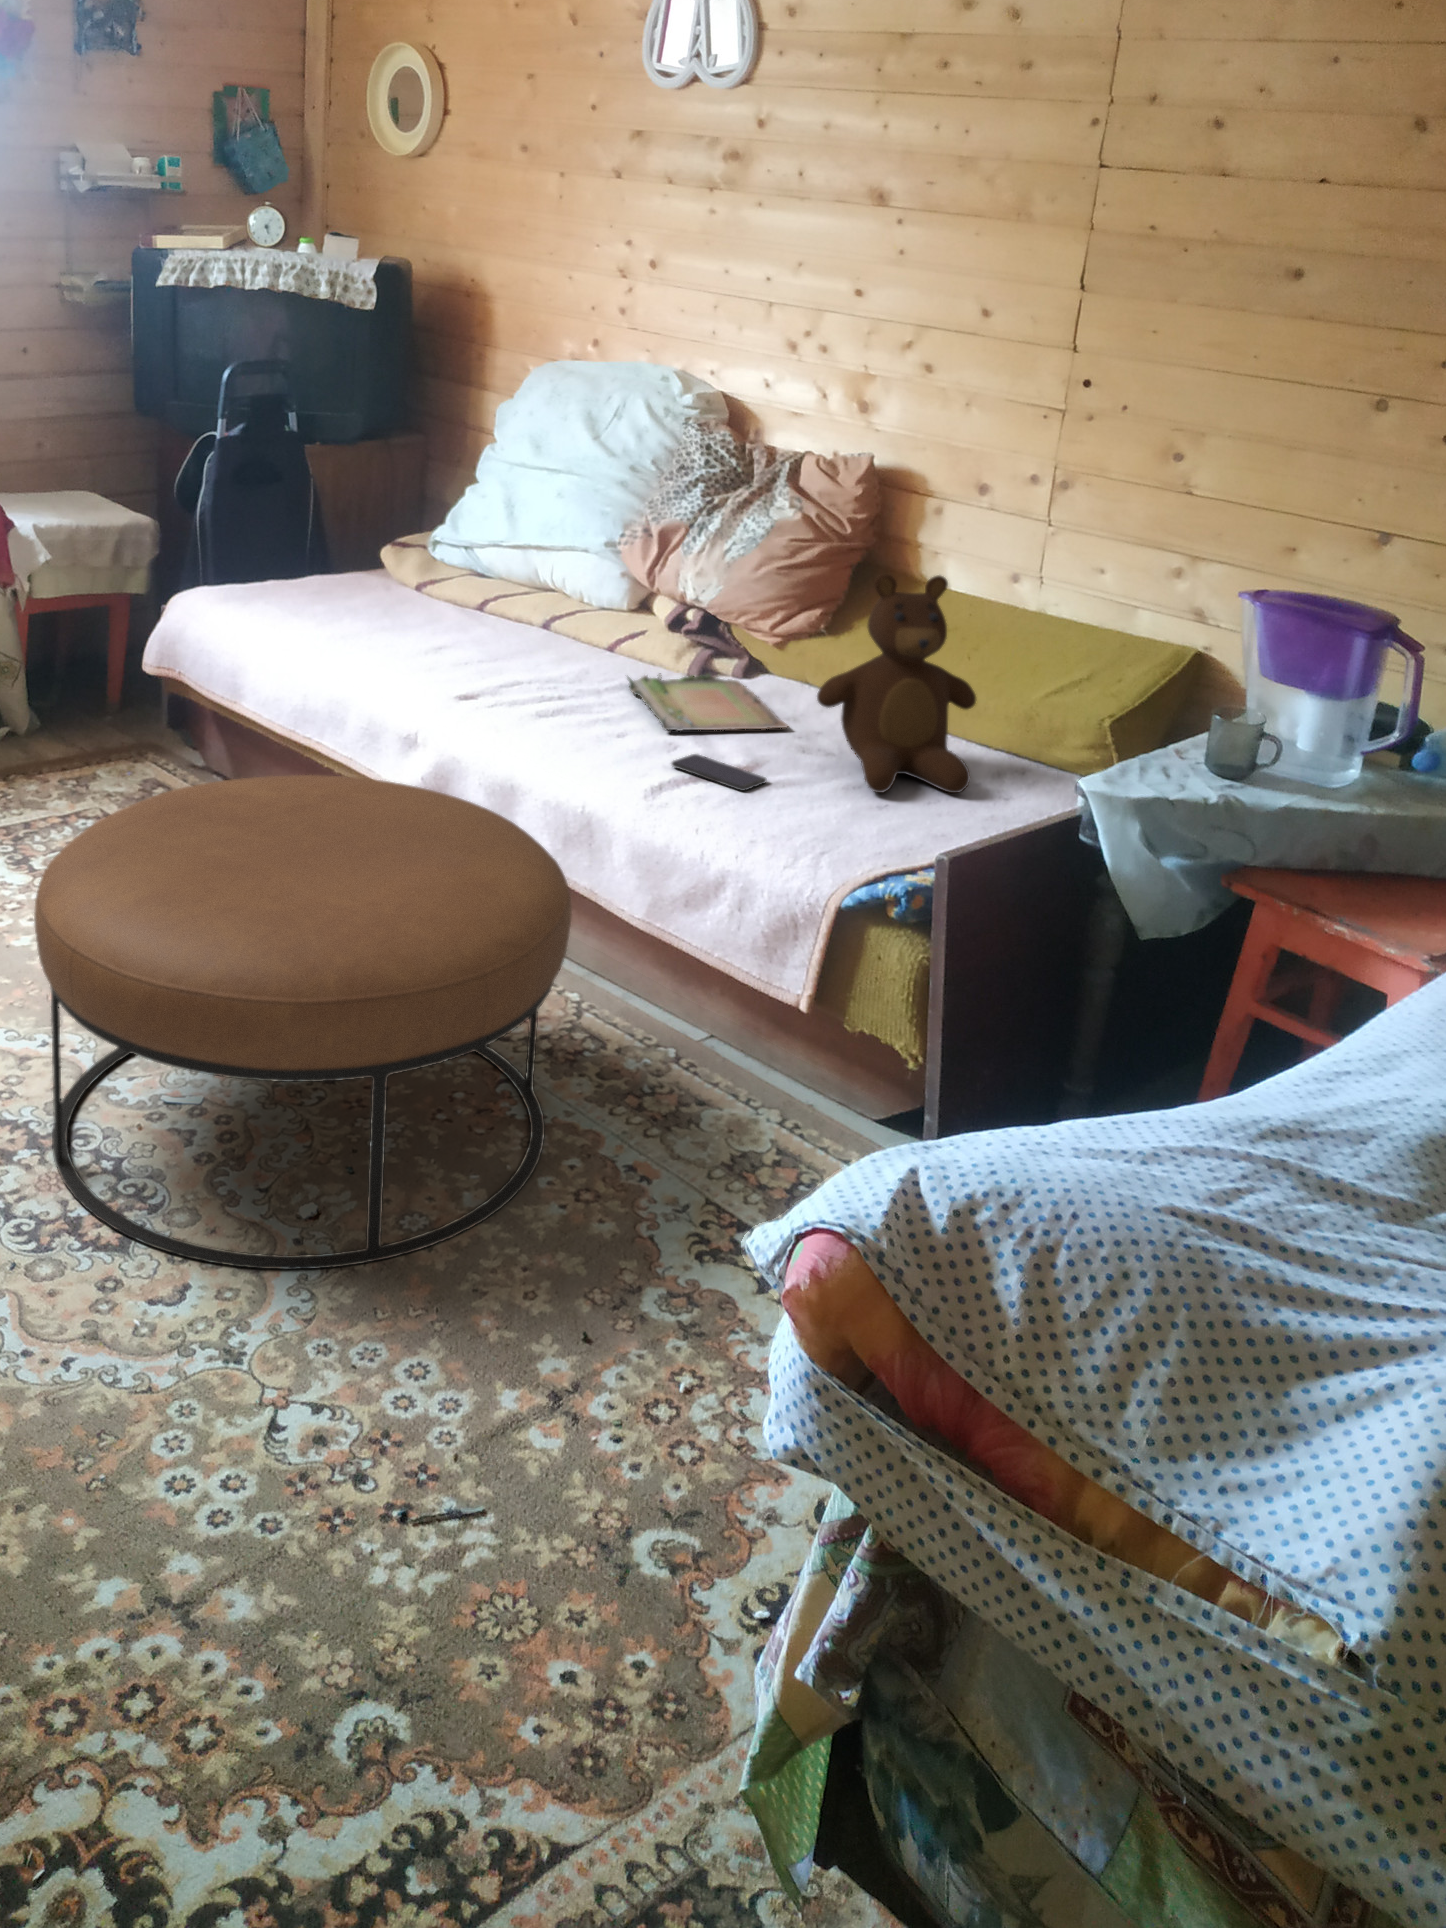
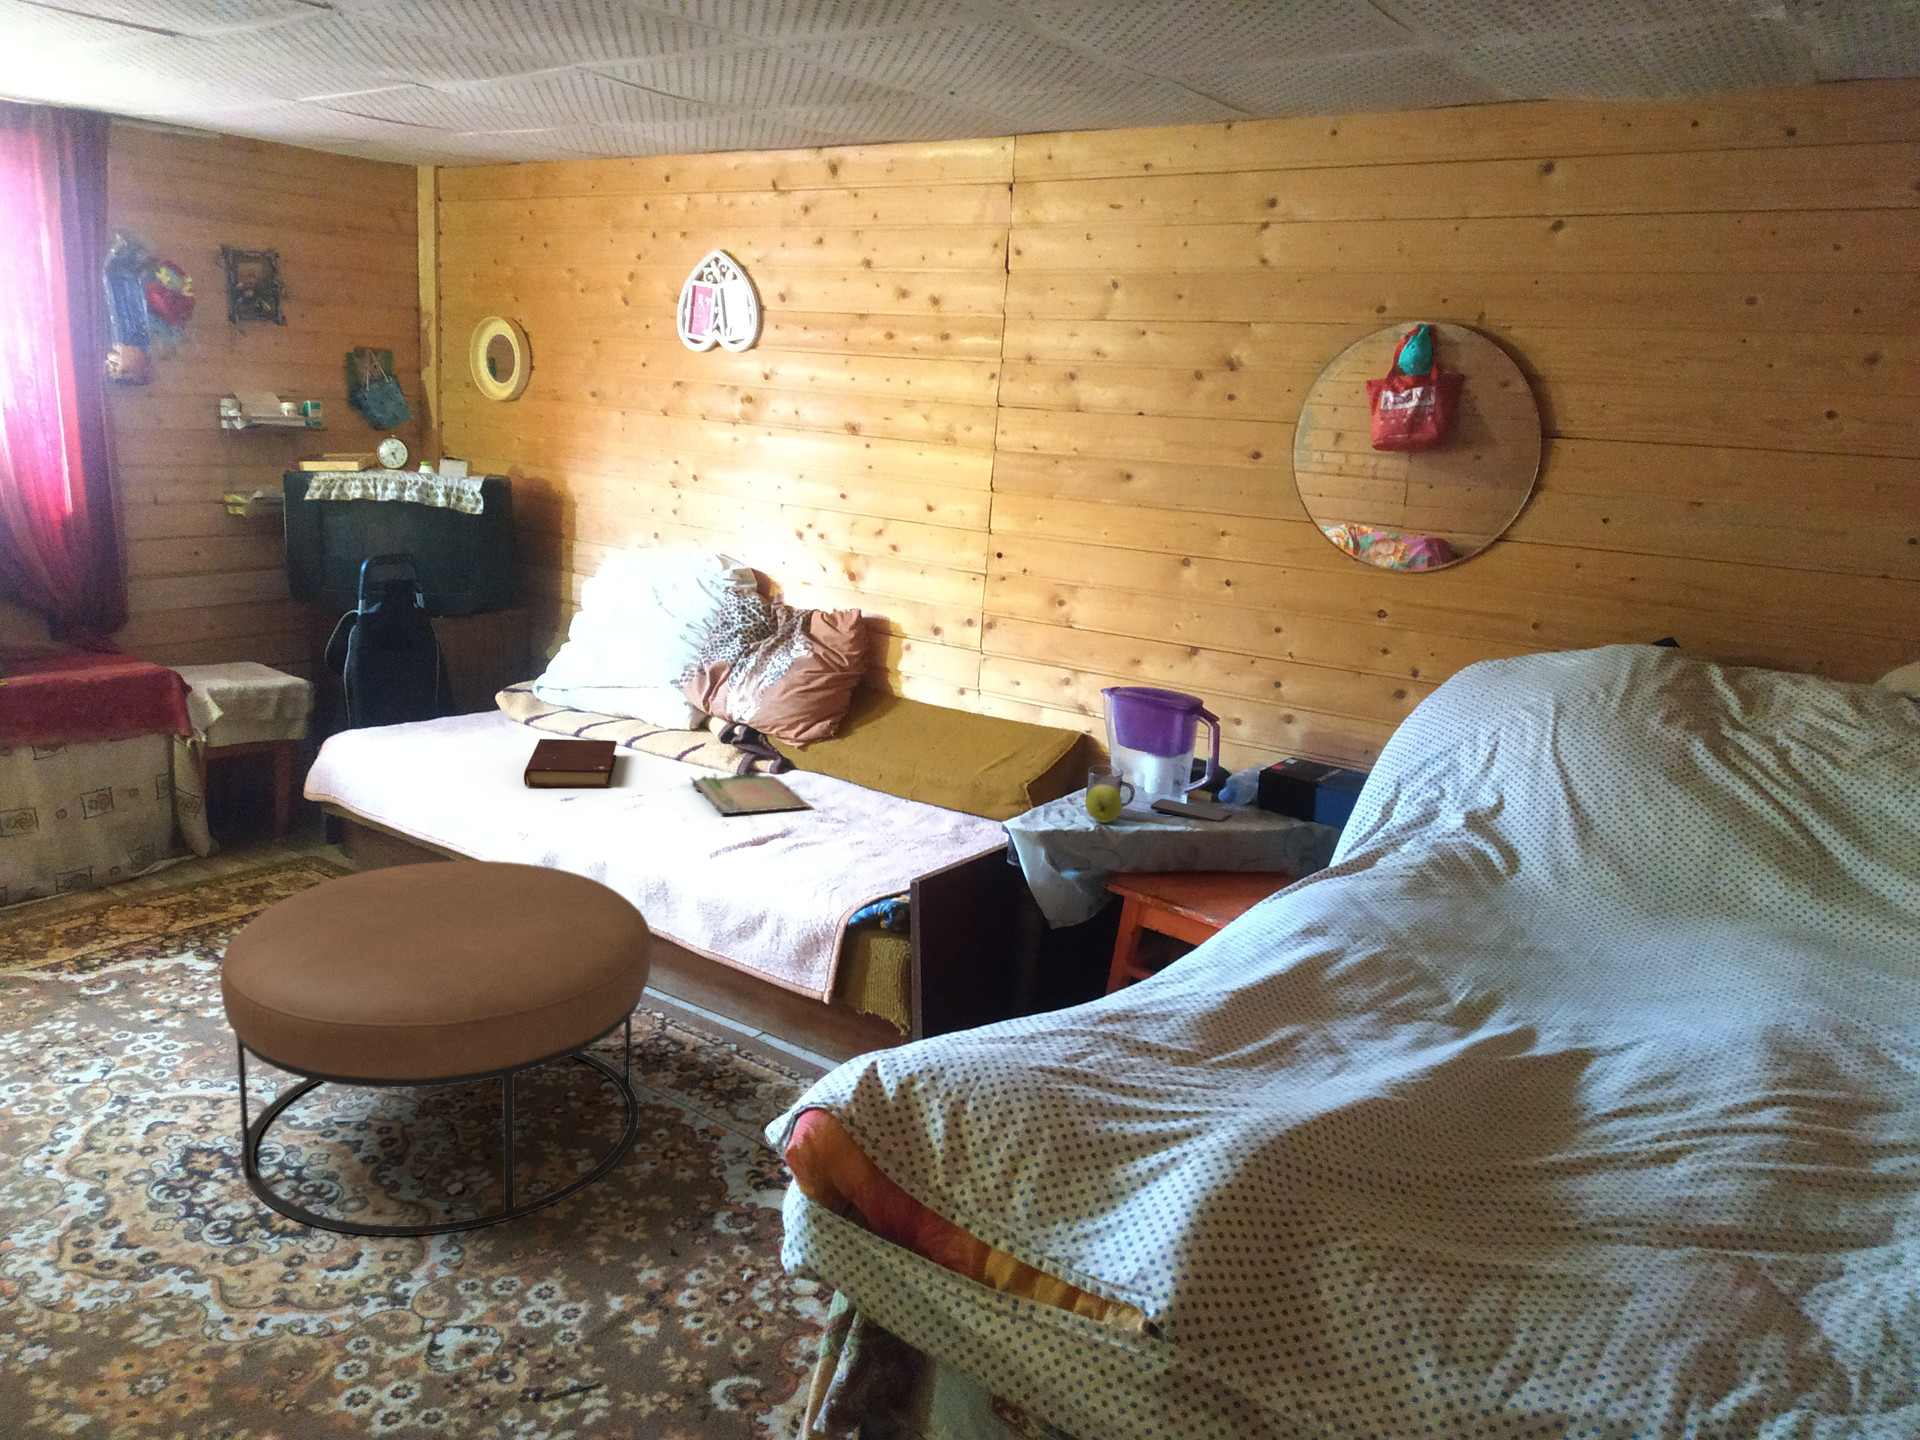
teddy bear: present [817,574,976,793] -> none [828,691,941,847]
book: none [412,613,532,685] -> present [524,739,617,788]
apple: none [1202,731,1260,788] -> present [1085,784,1123,823]
smartphone: present [672,754,766,791] -> present [1151,799,1230,822]

